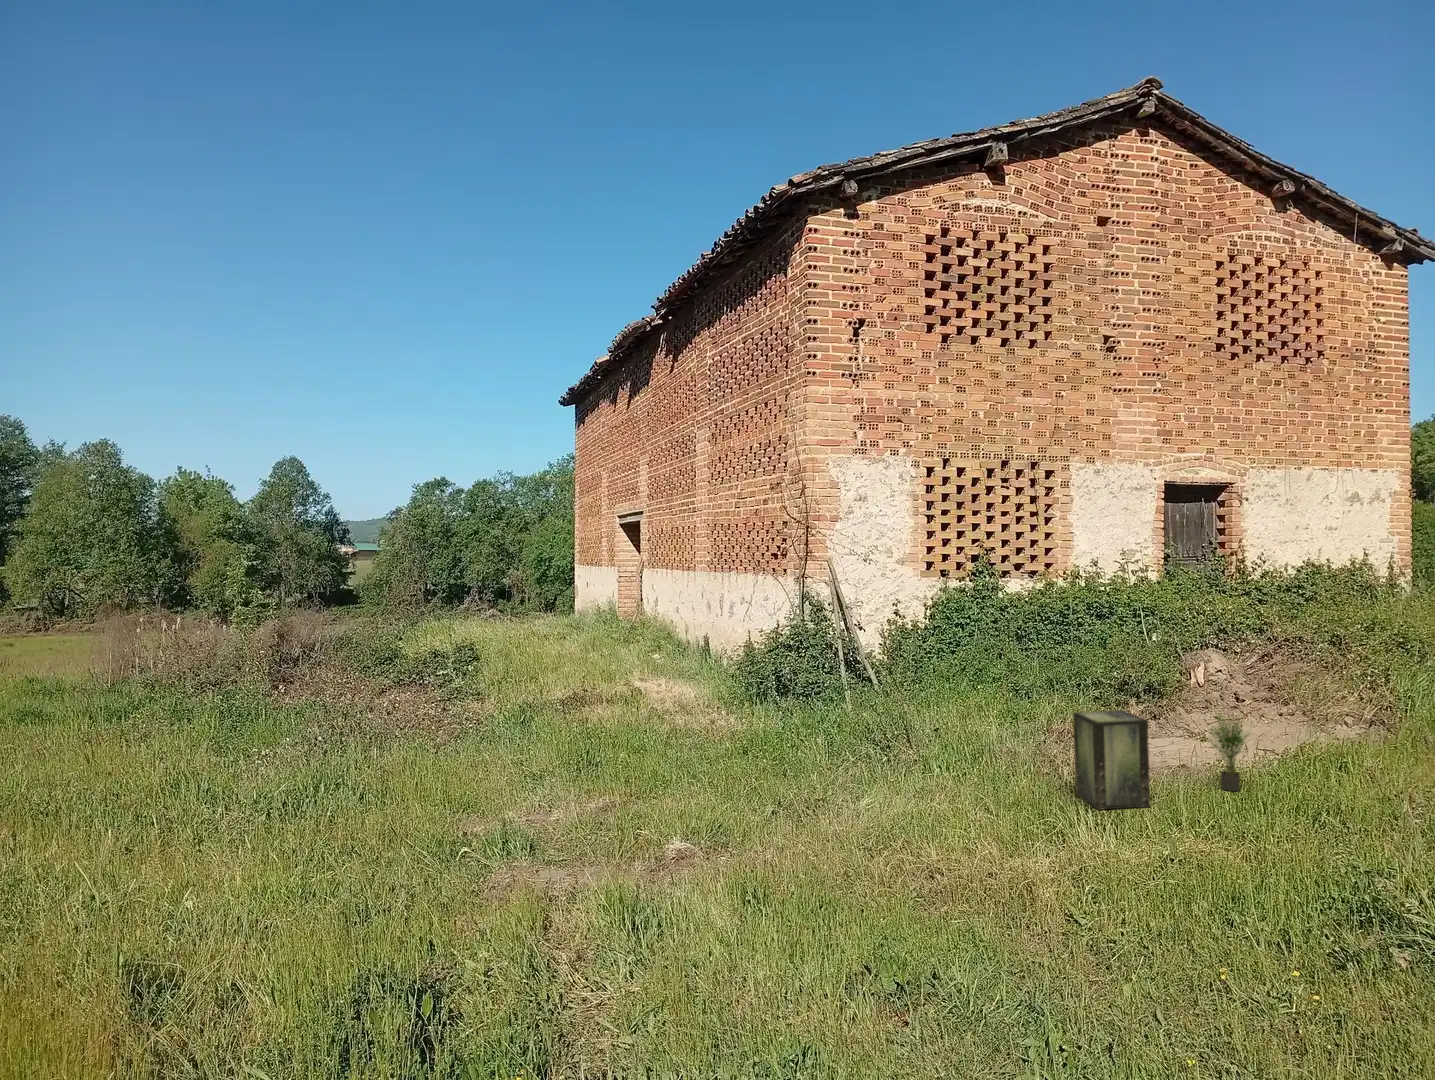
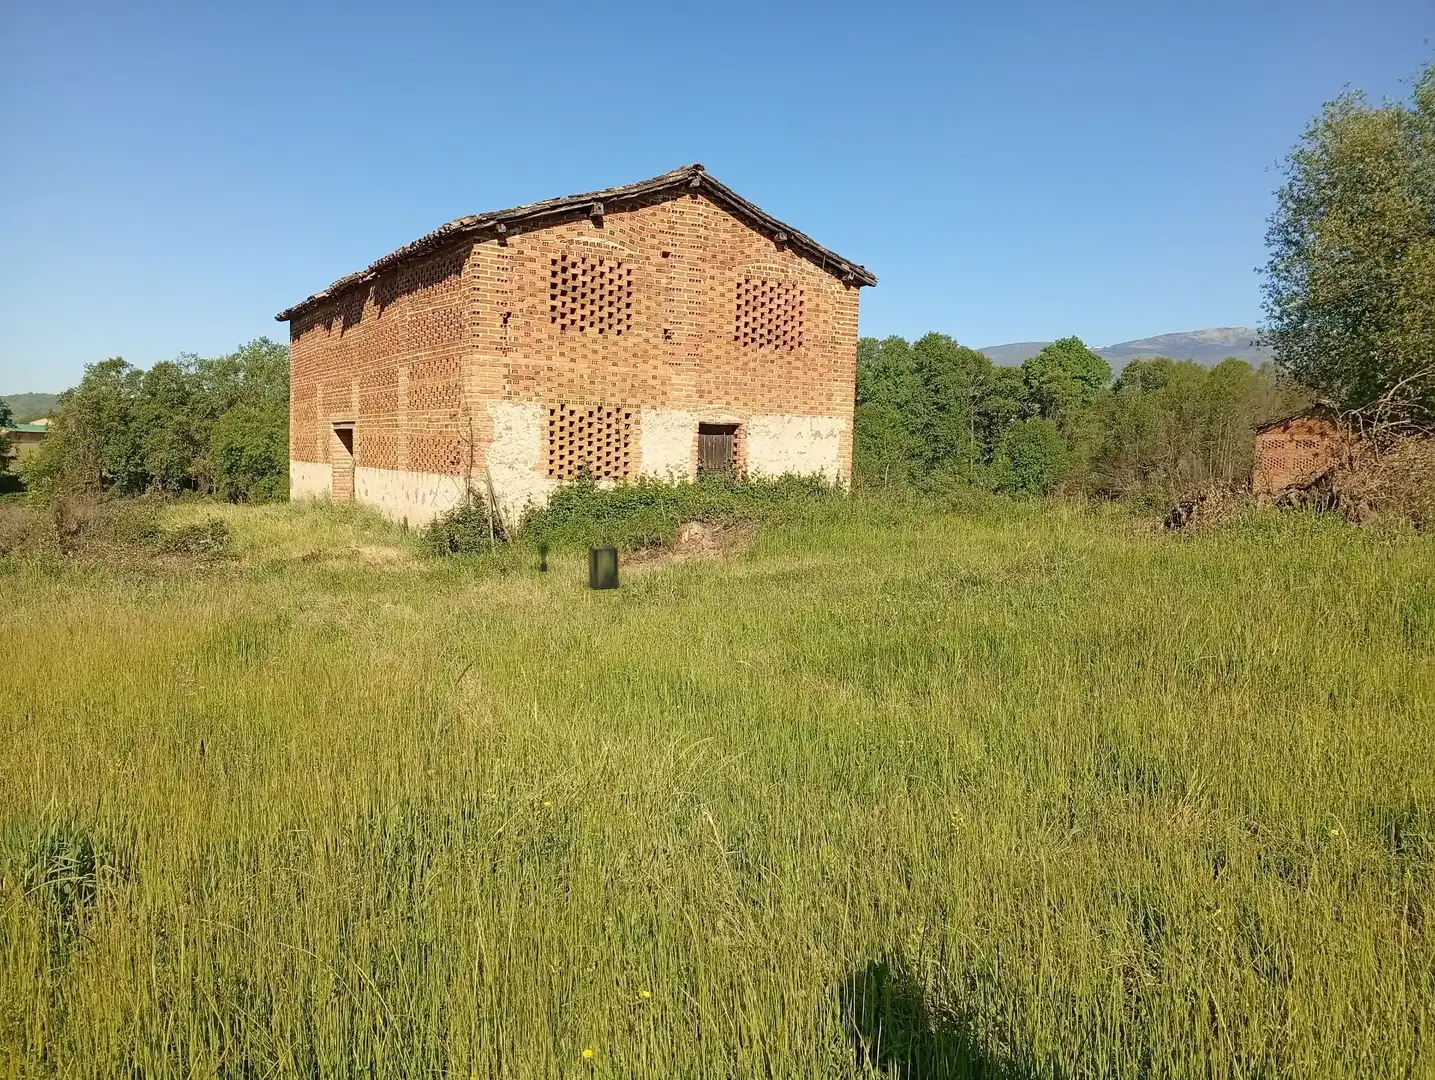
potted plant: present [1202,715,1249,791] -> present [535,539,551,571]

